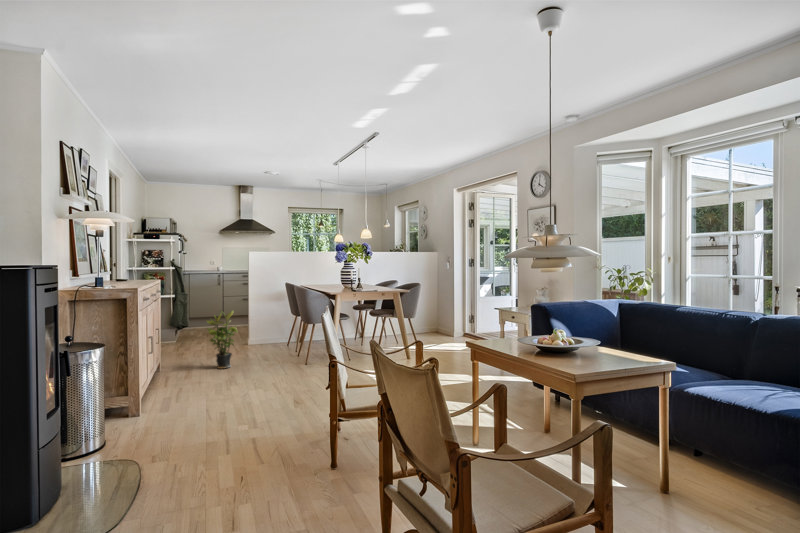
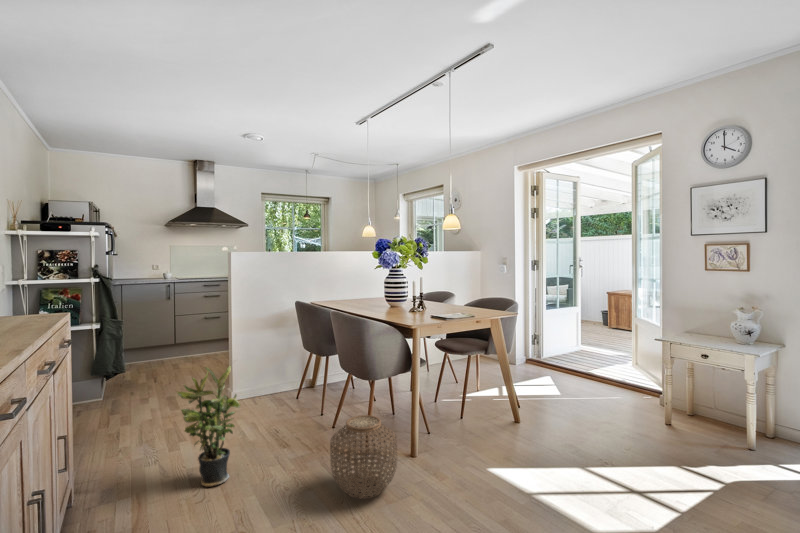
woven basket: none [275,337,310,375] -> present [330,415,397,499]

